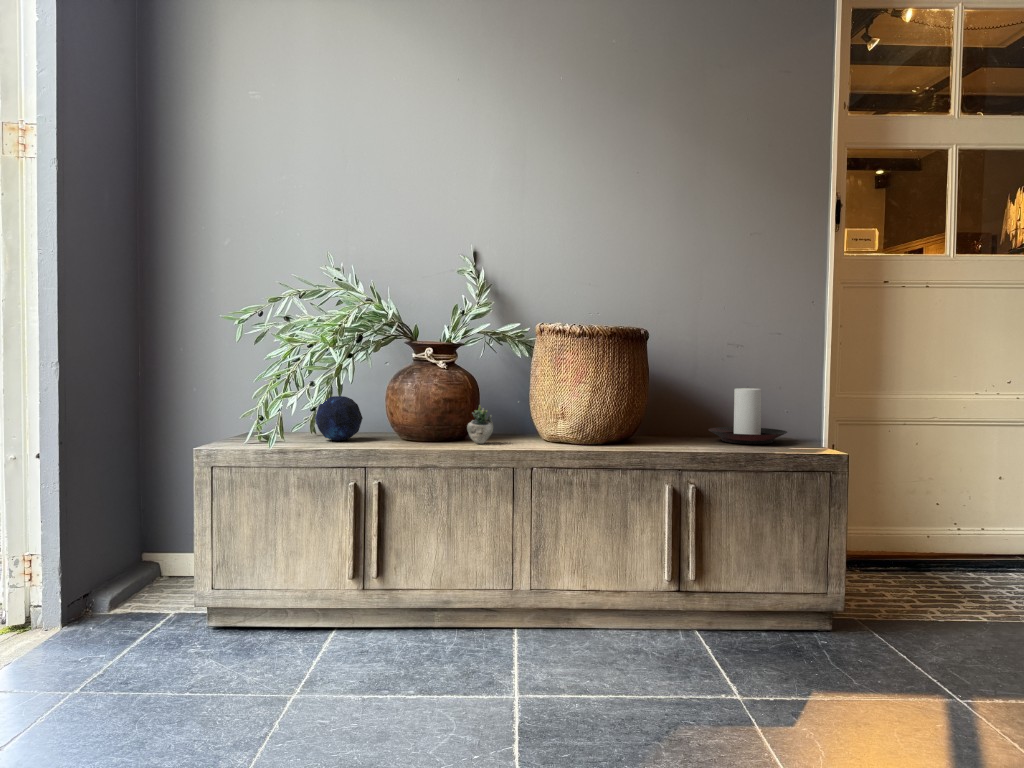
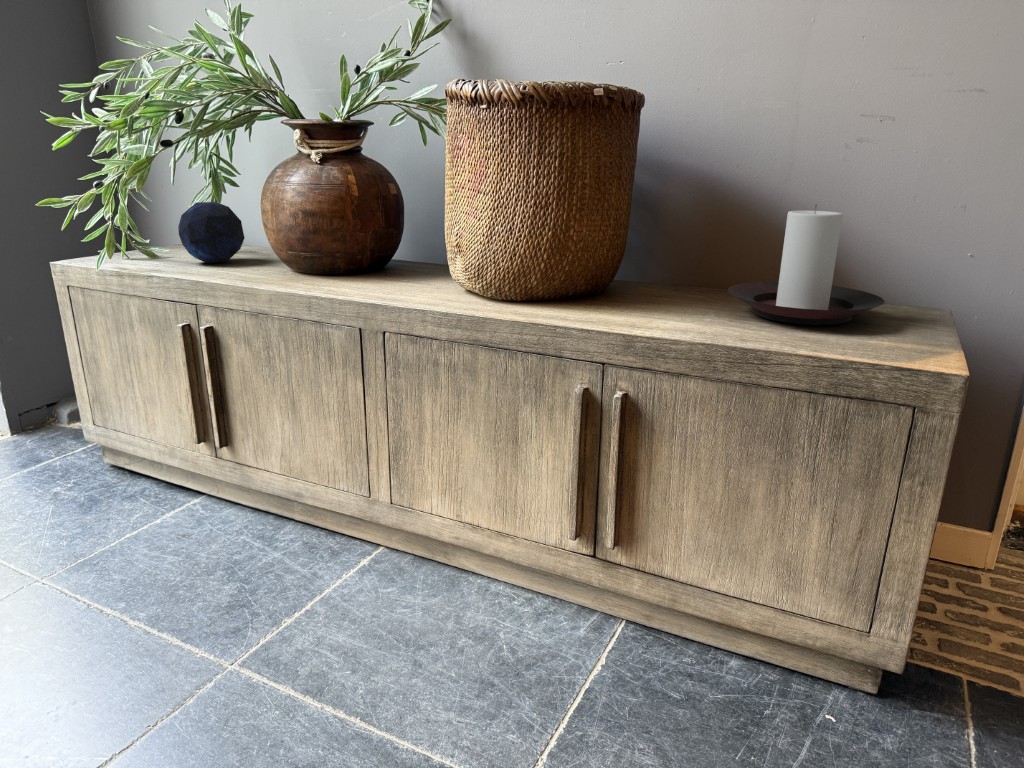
succulent plant: present [467,402,519,444] -> none [329,220,399,283]

